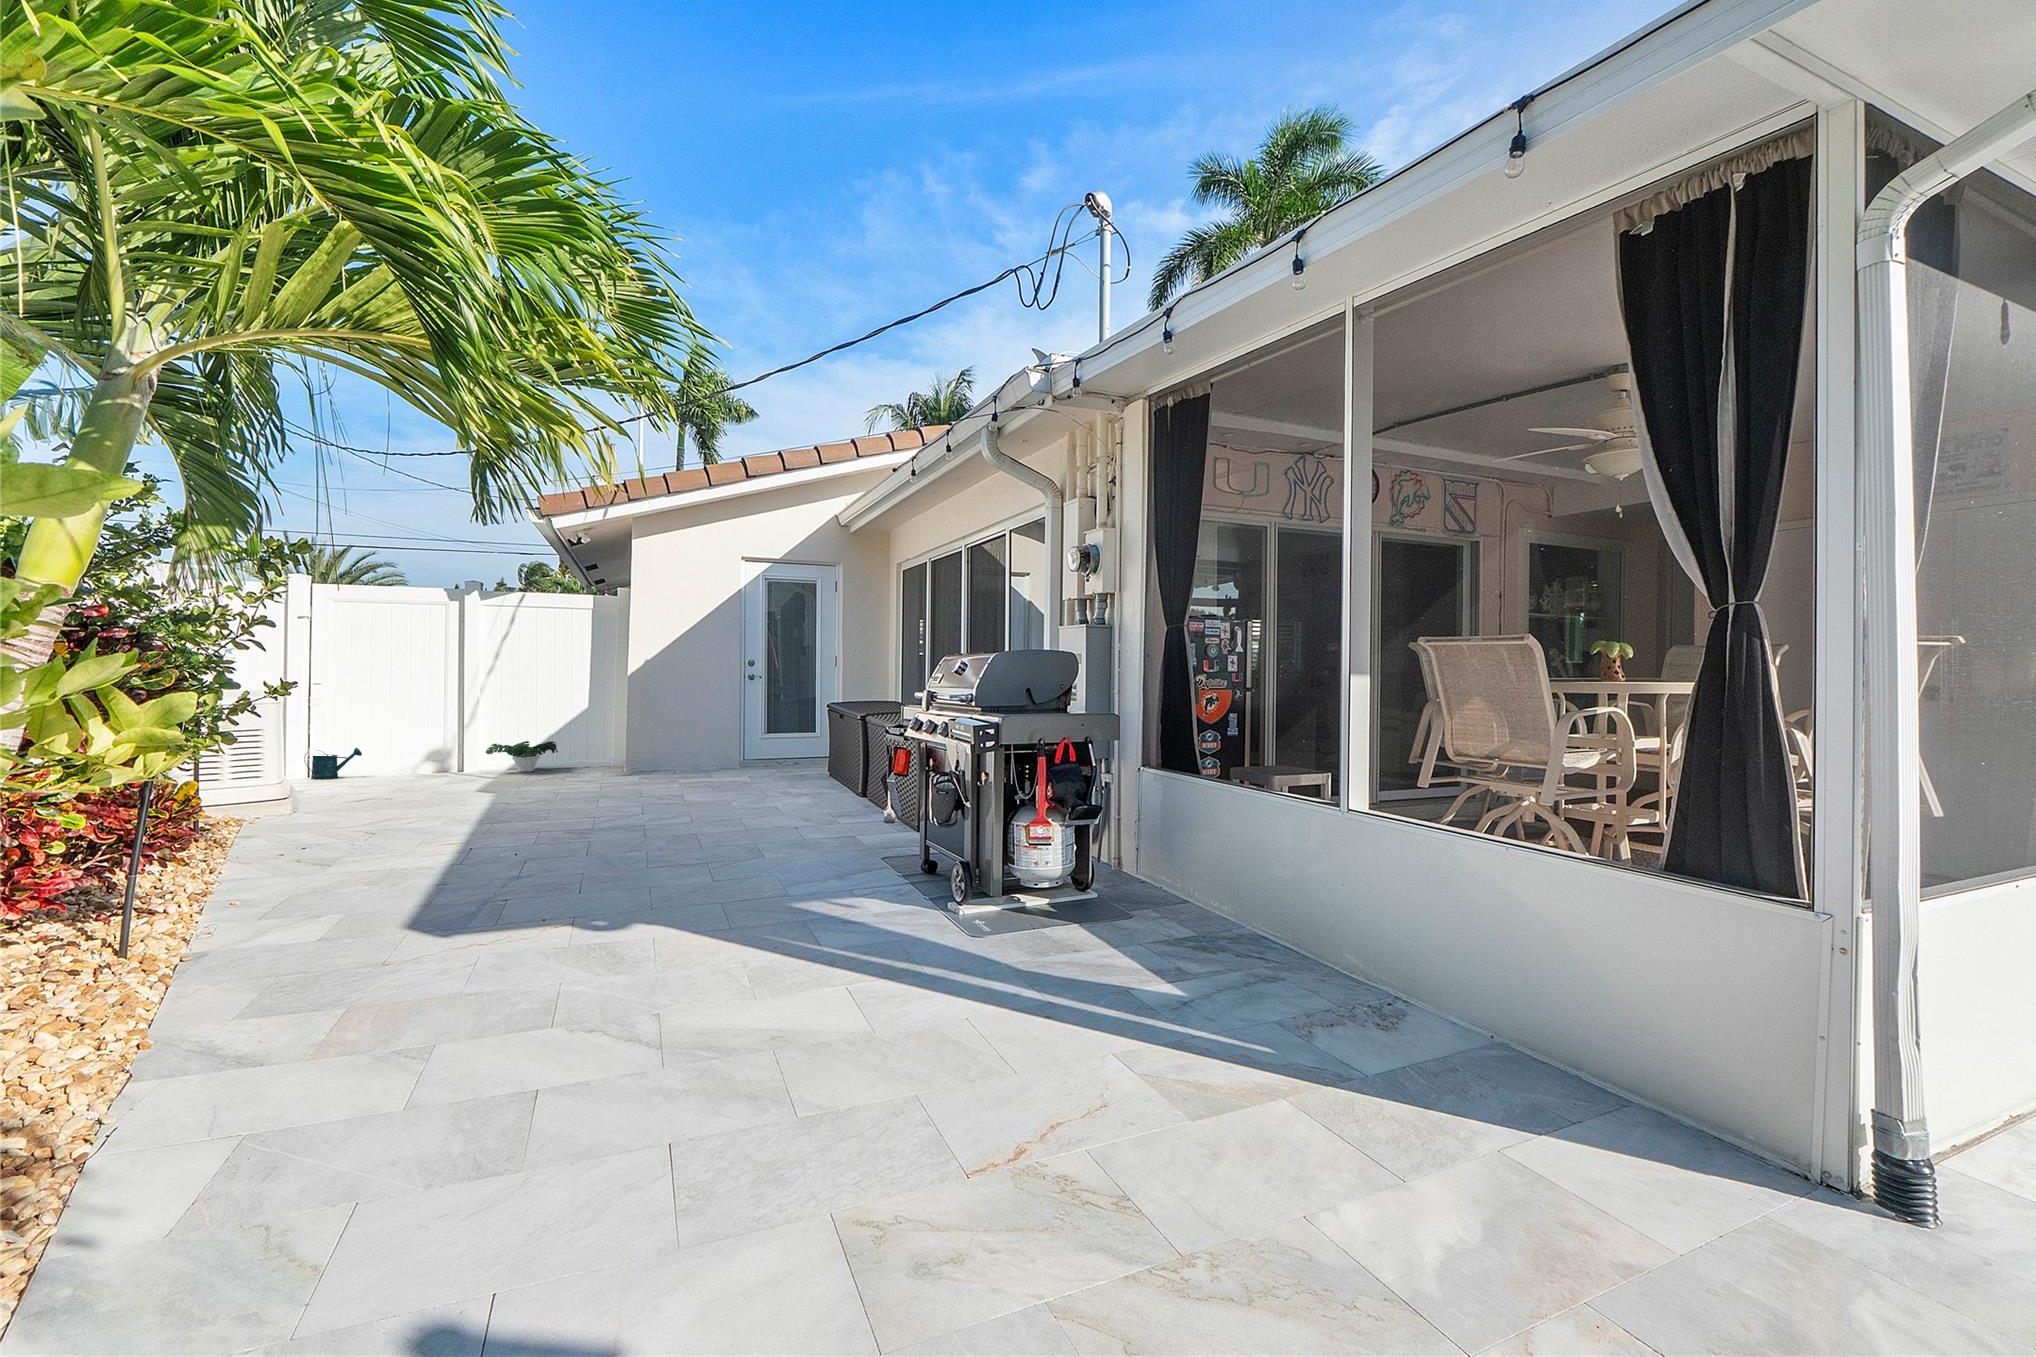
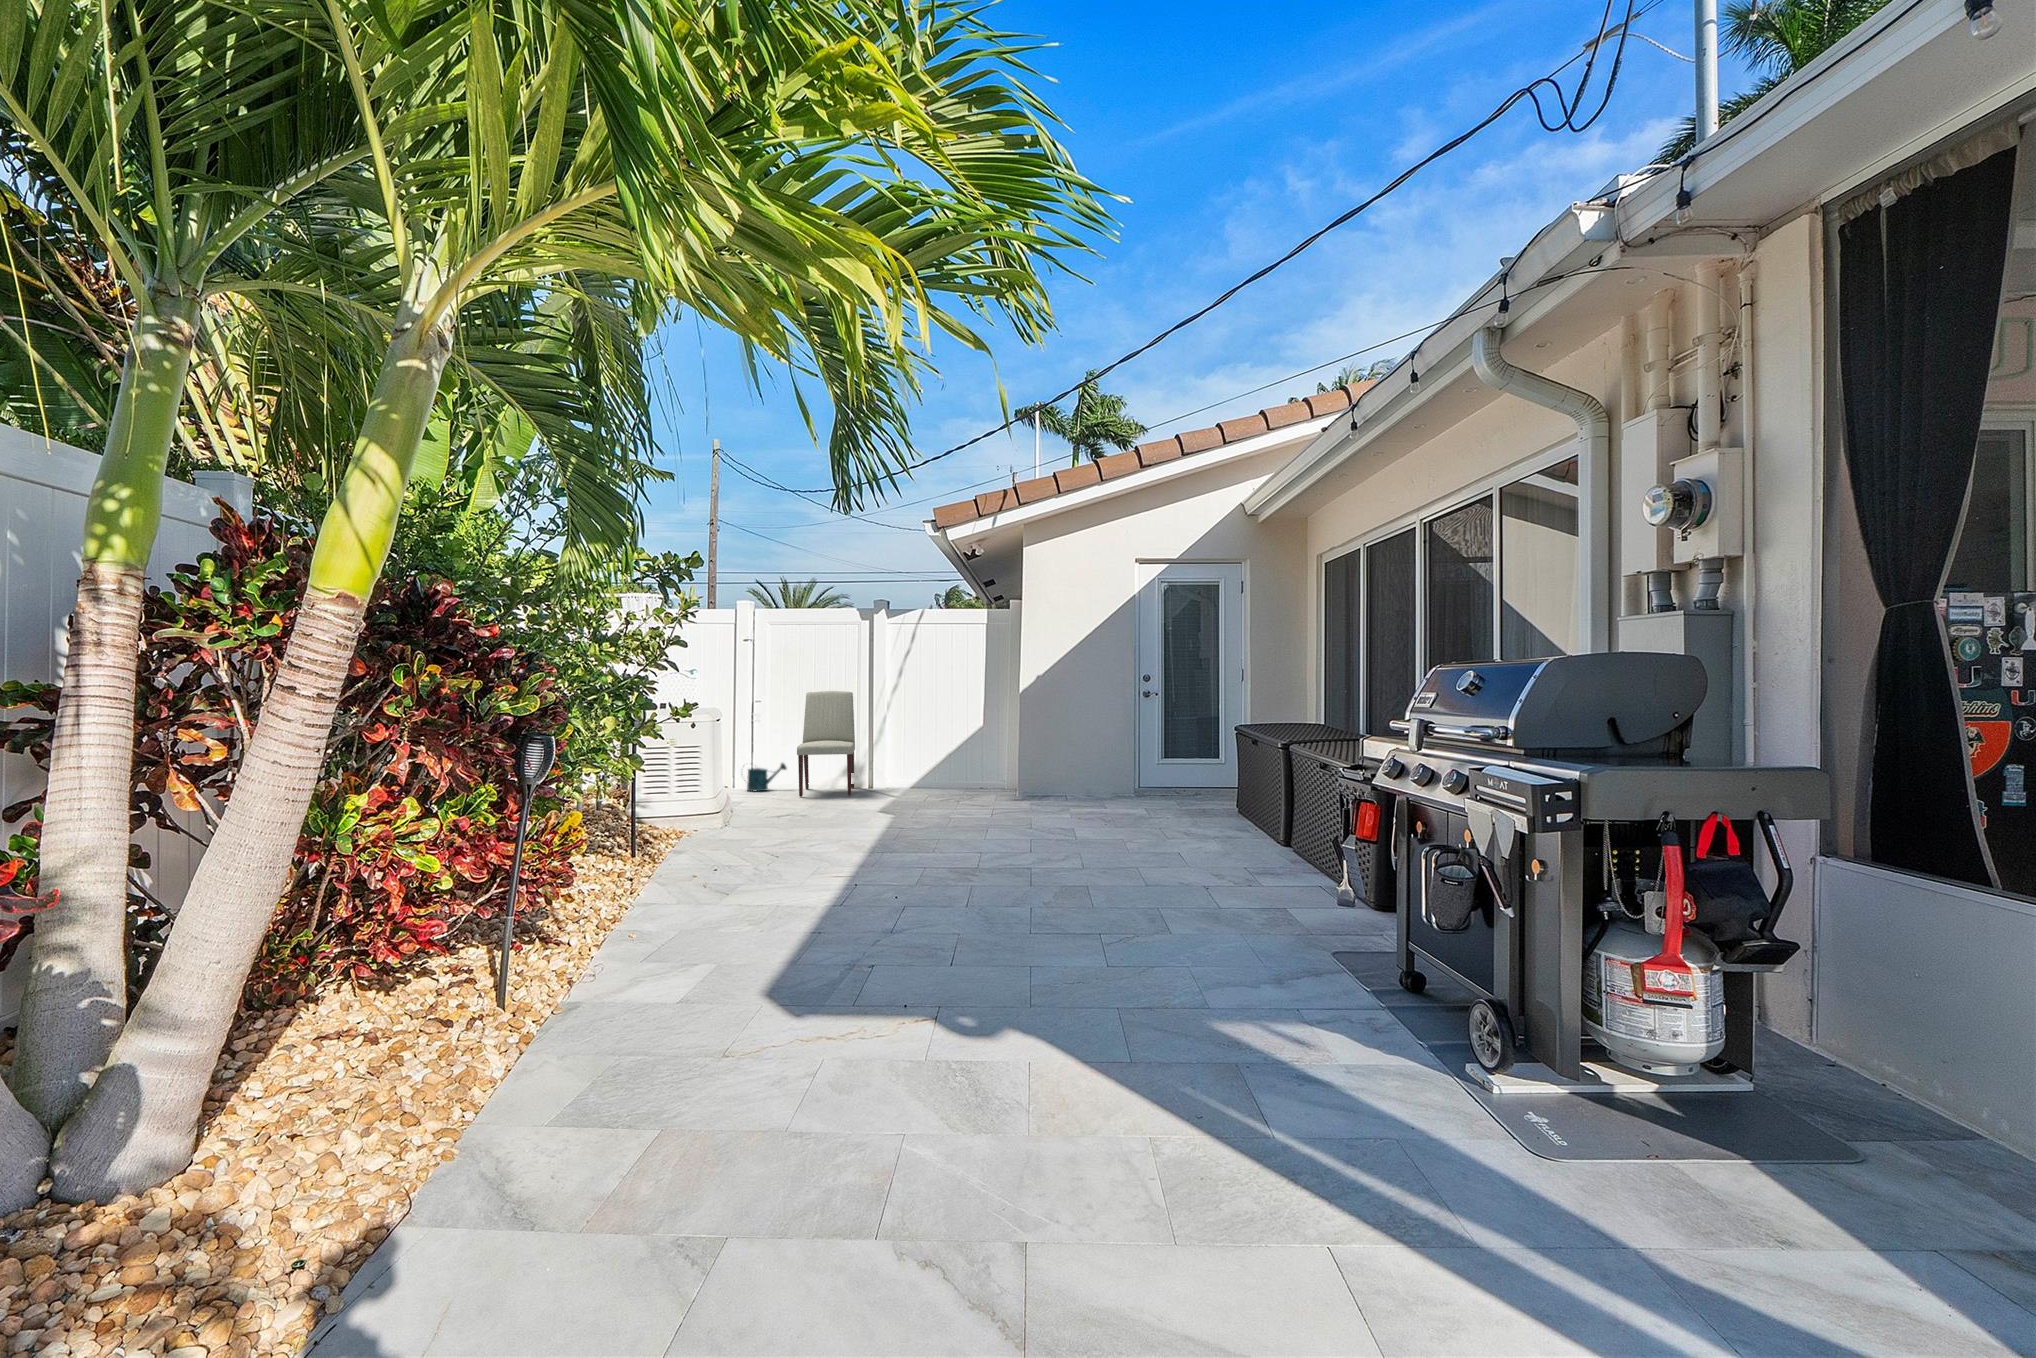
chair: none [378,673,445,782] -> present [797,691,855,797]
potted plant: present [486,741,558,772] -> none [889,759,954,790]

